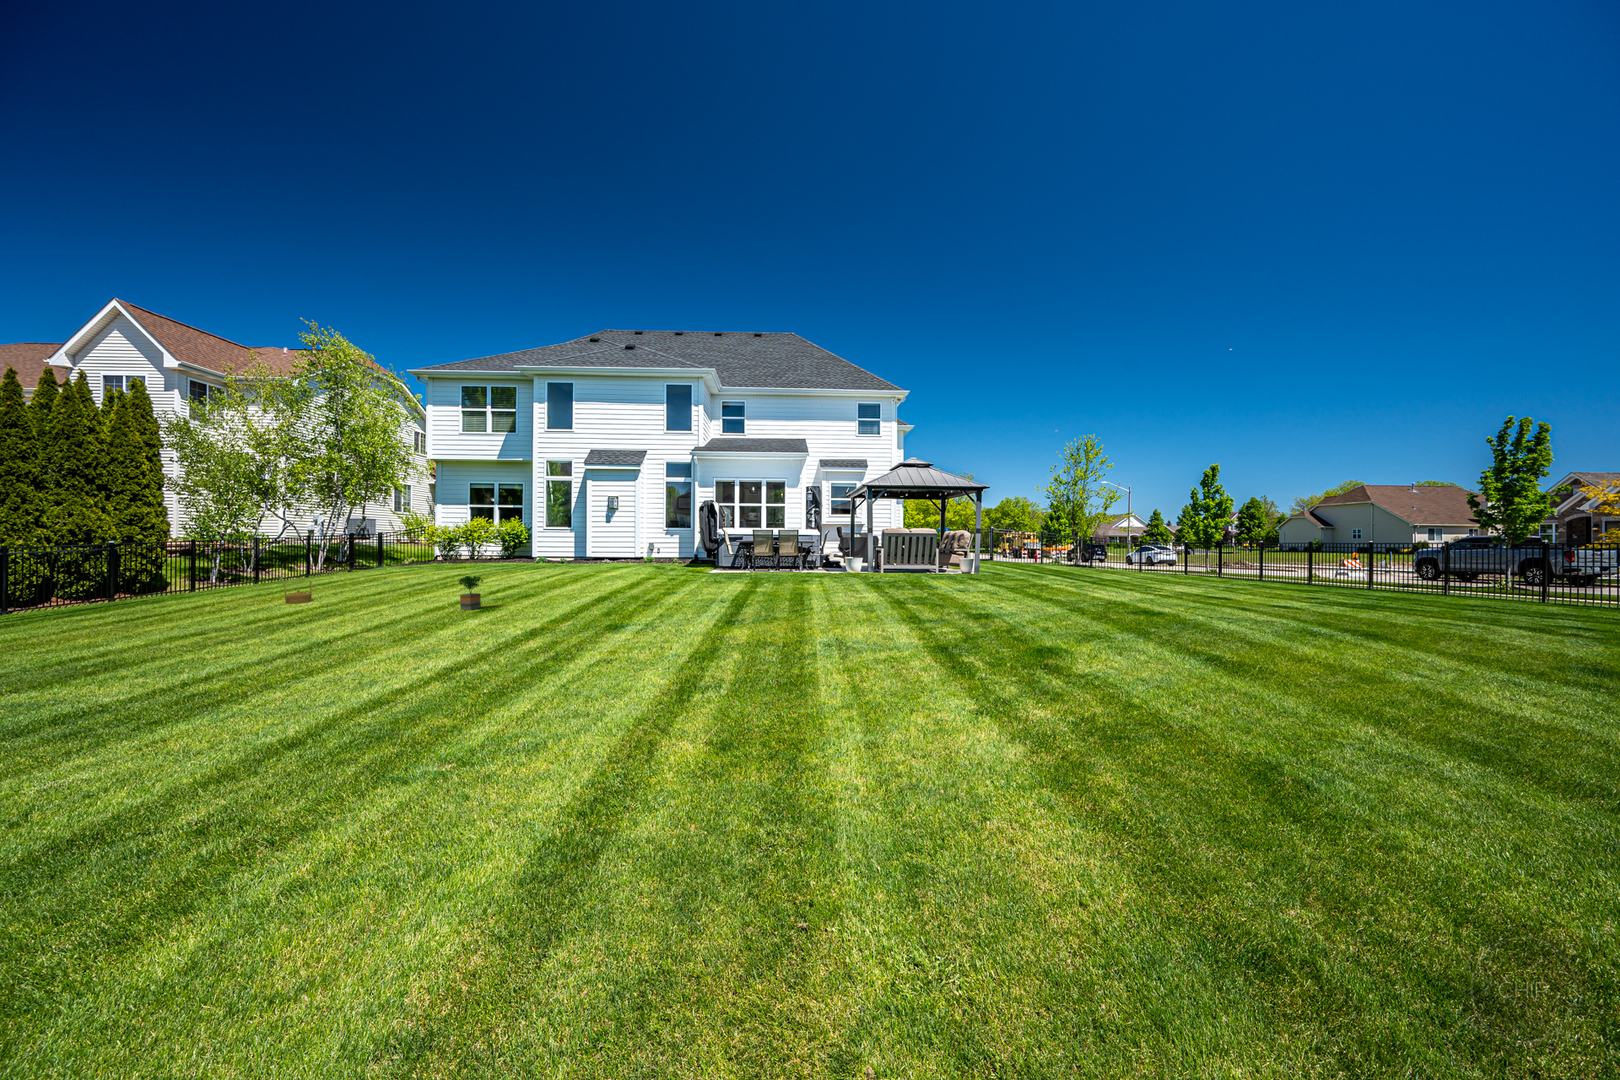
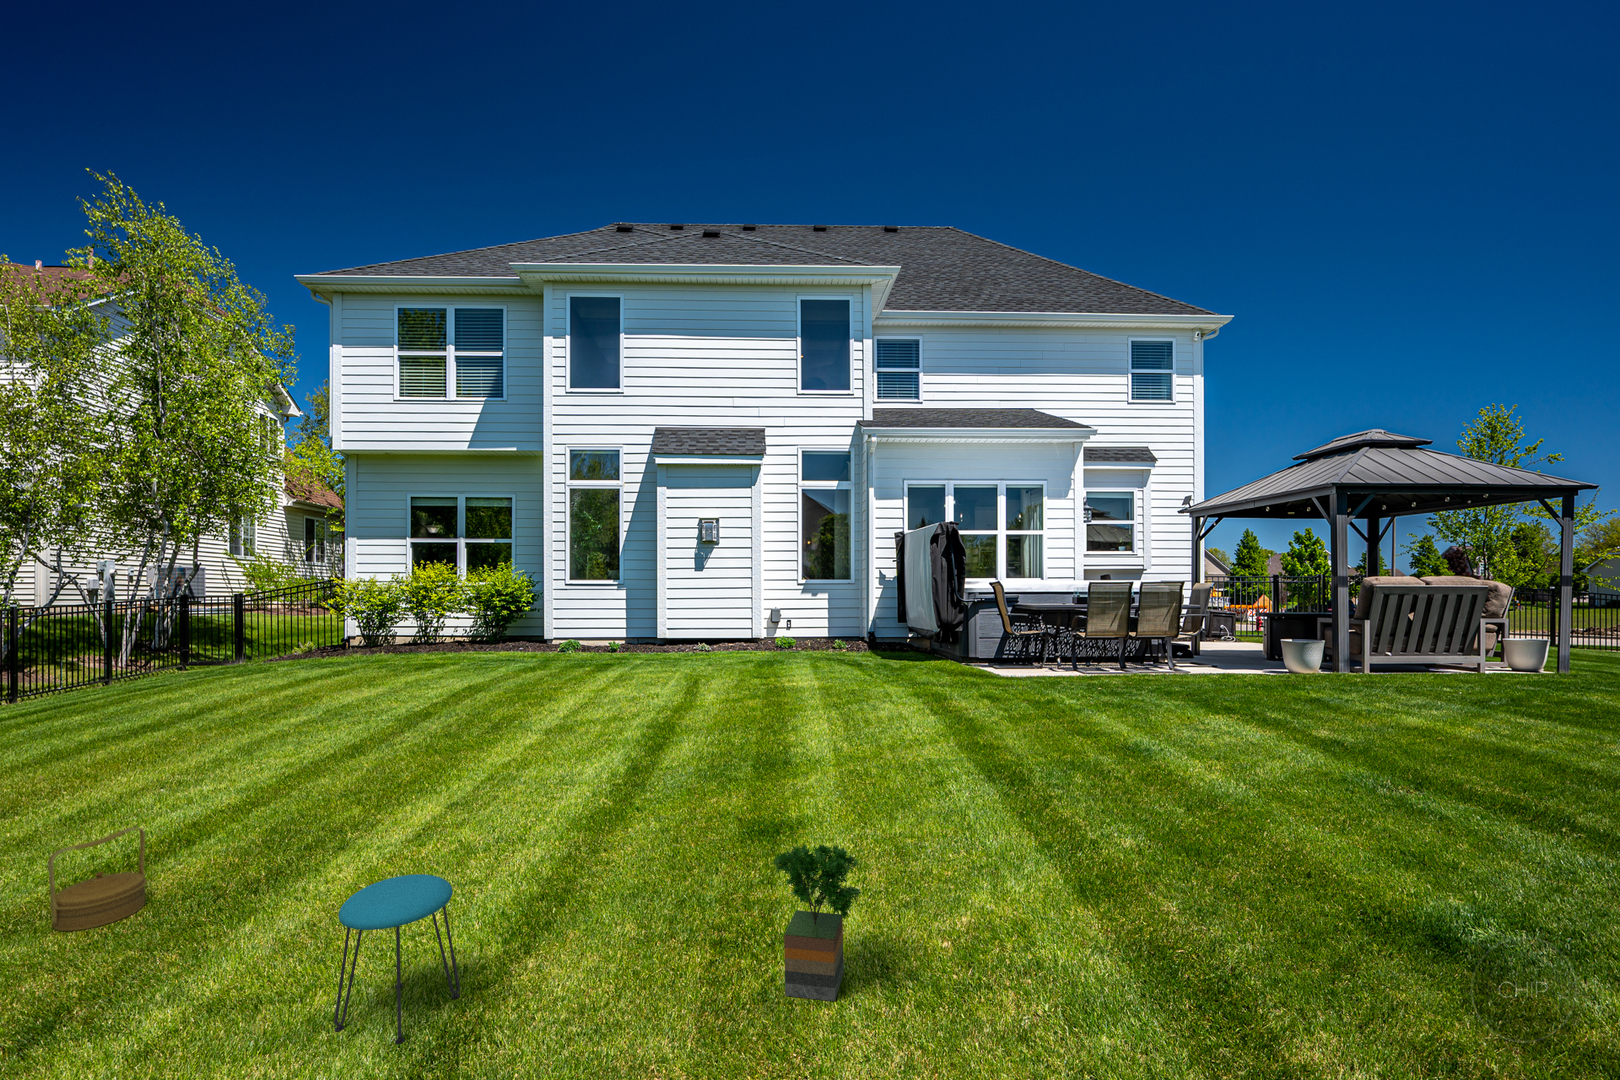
stool: none [350,581,383,612] -> present [334,874,460,1044]

